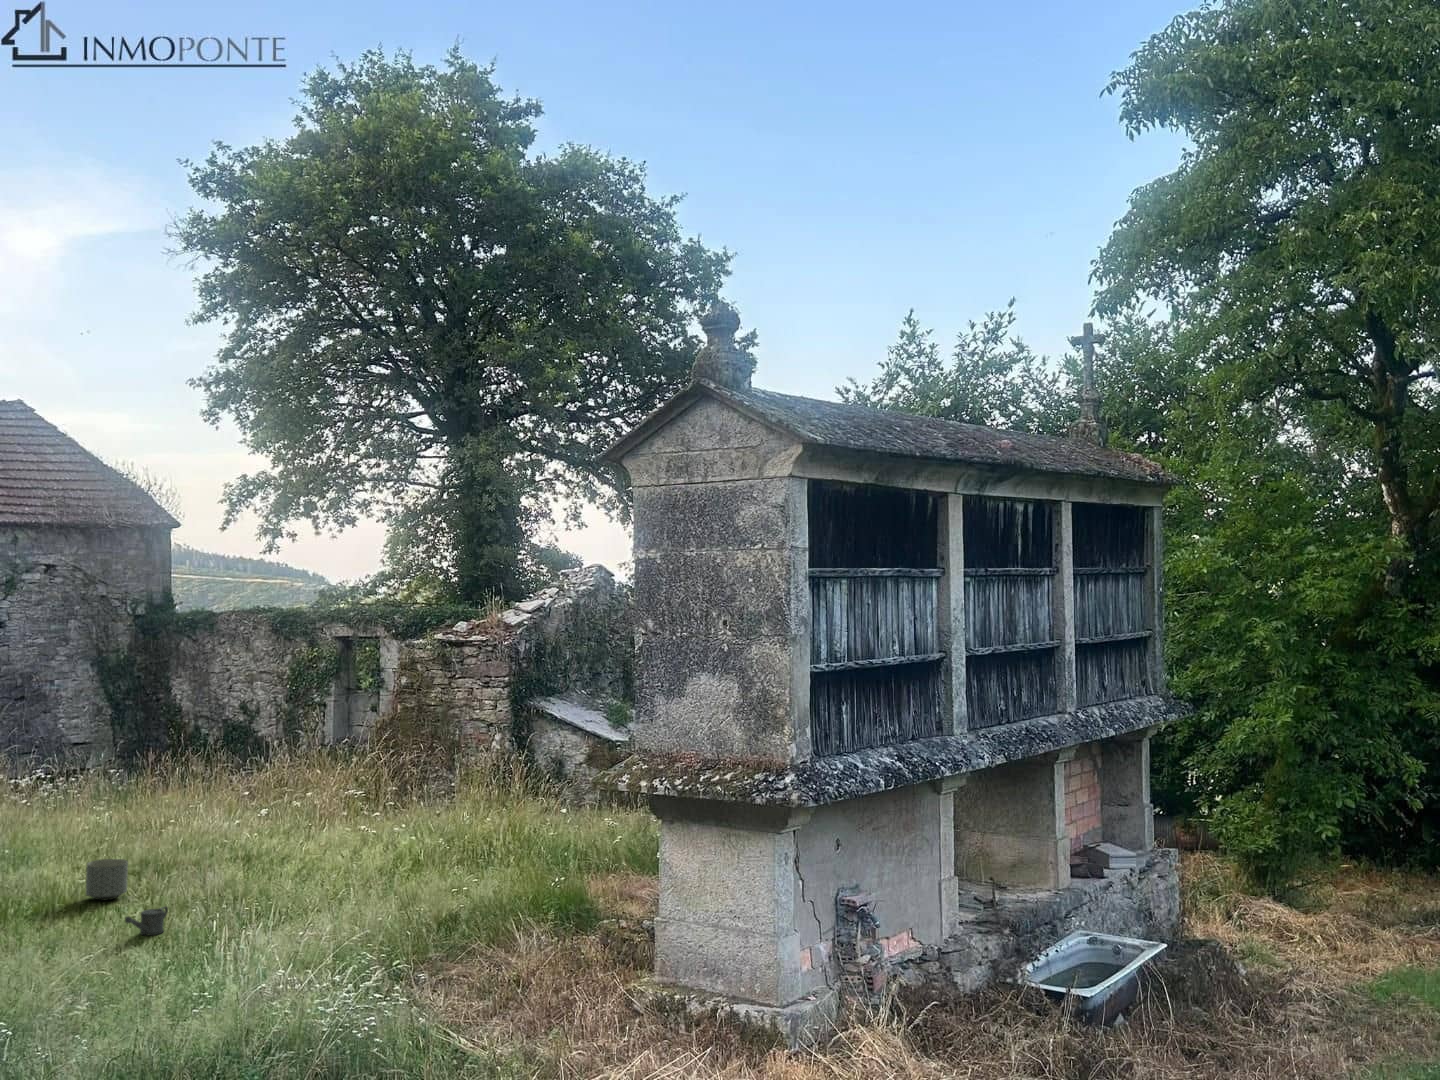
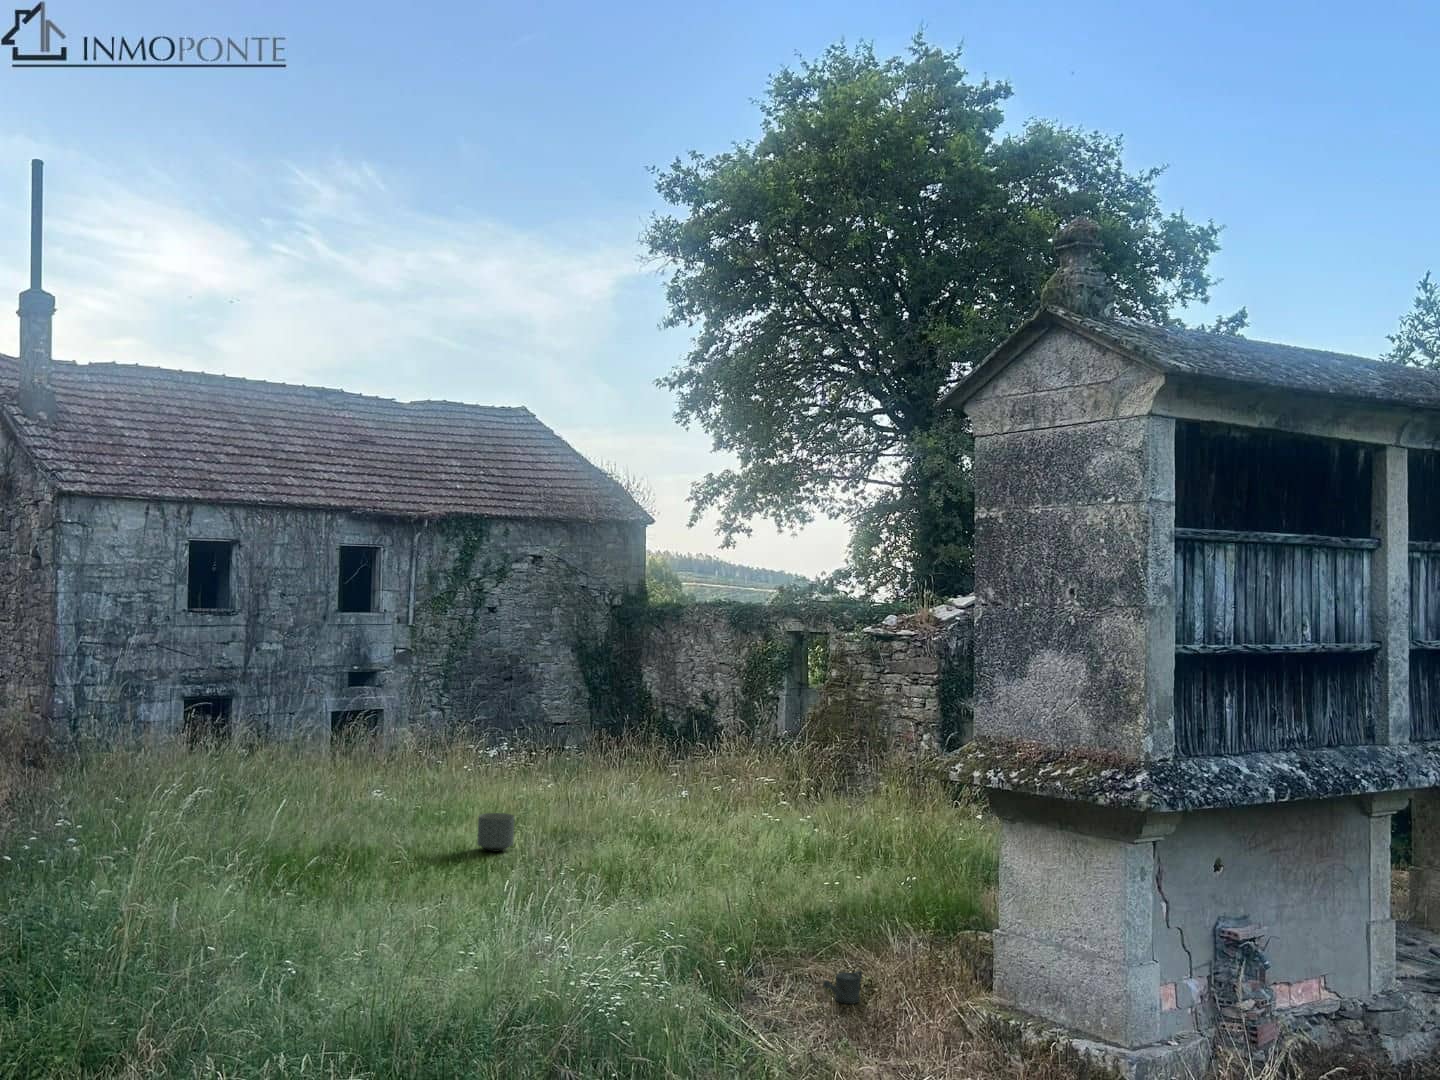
watering can: present [125,906,168,935] -> present [823,971,862,1004]

